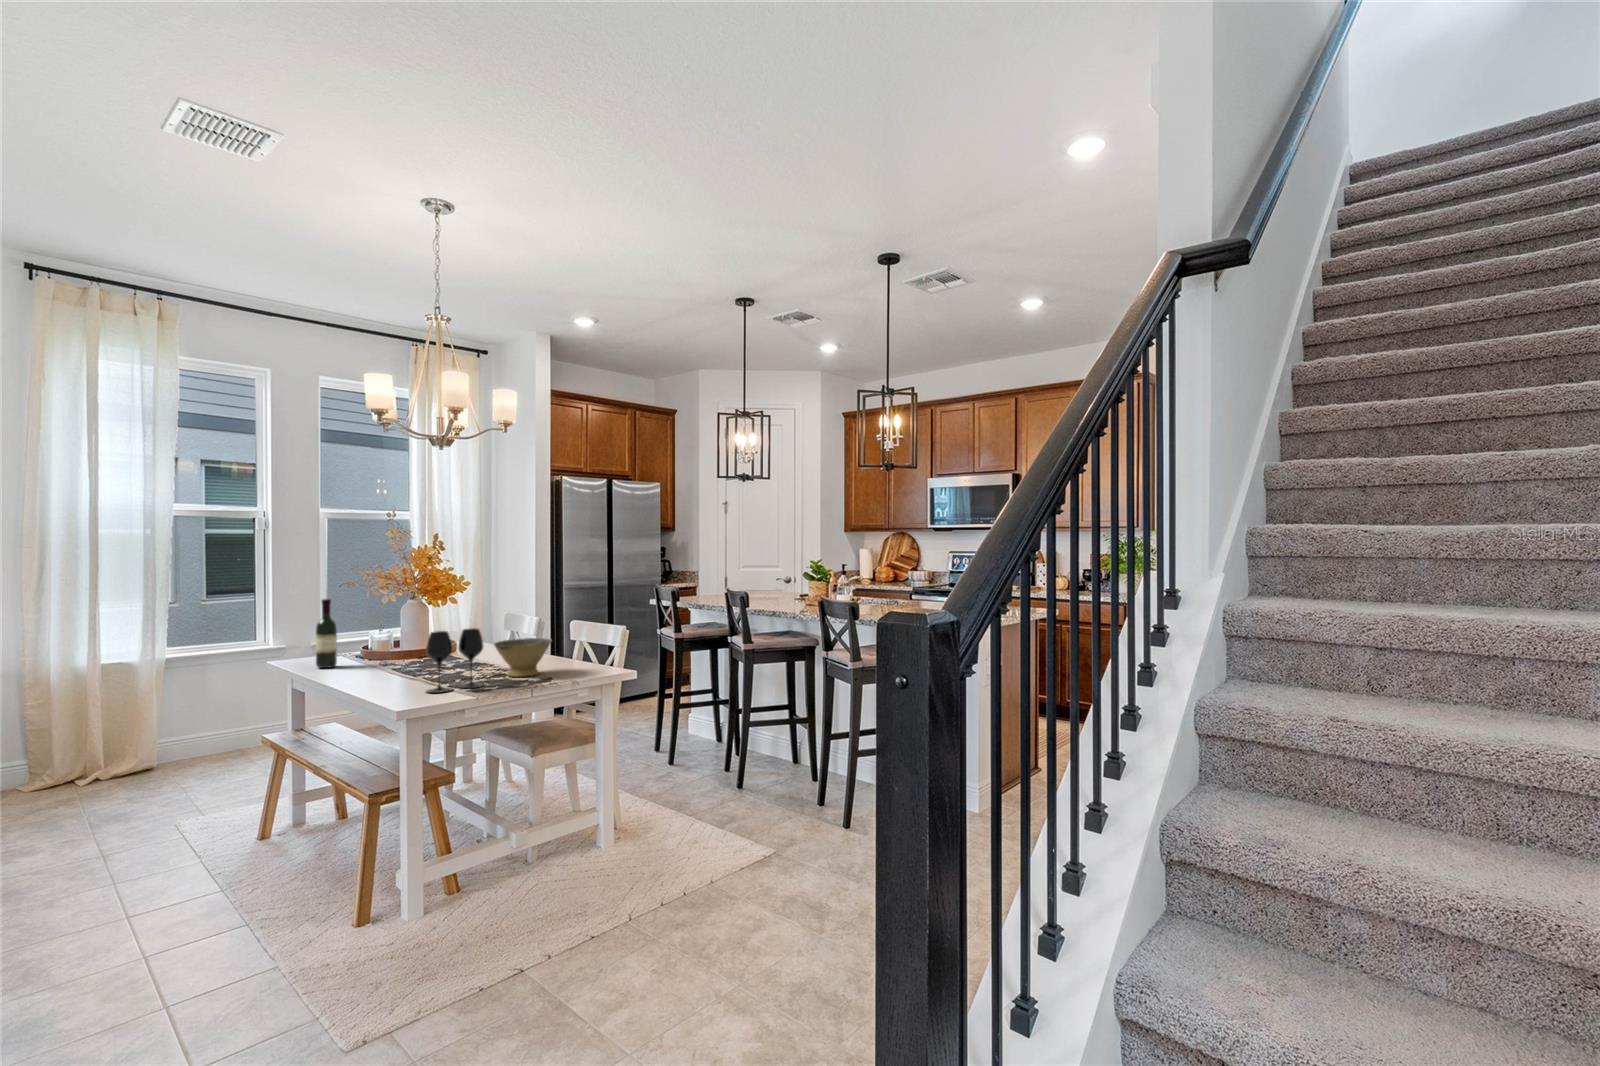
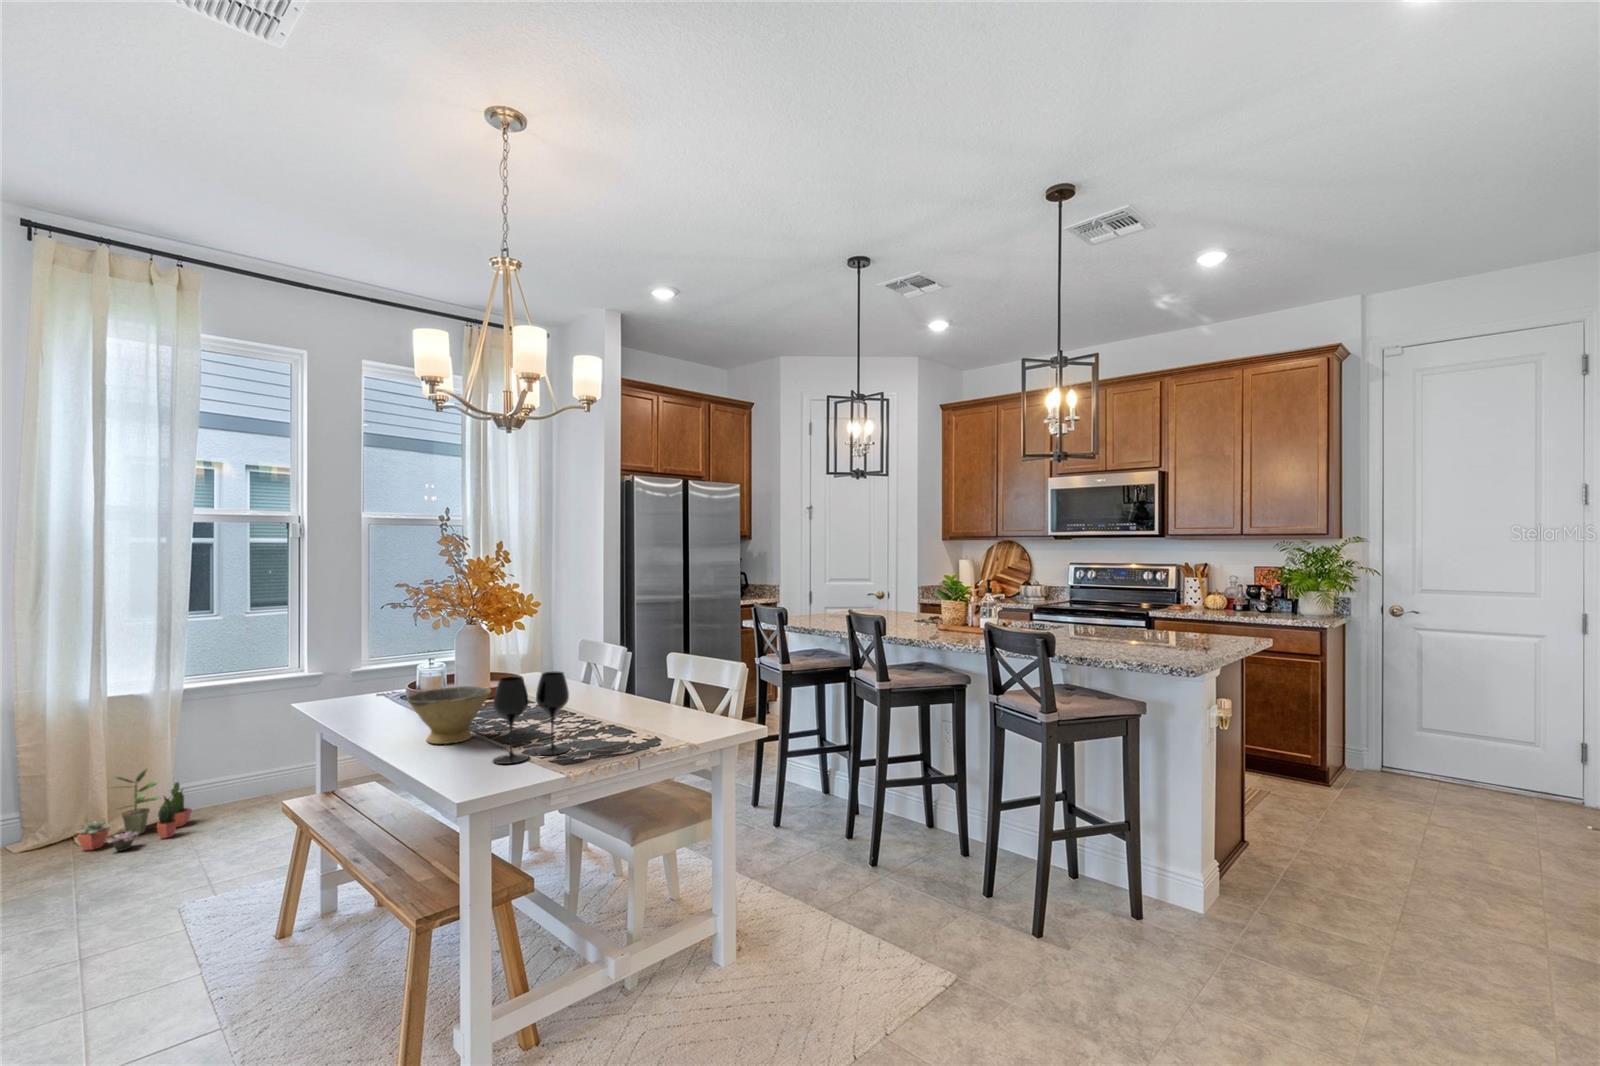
wine bottle: present [316,599,337,668] -> none [350,626,377,716]
bowl: present [494,638,552,677] -> present [407,686,491,744]
potted plant: none [78,723,175,789] -> present [76,769,192,851]

